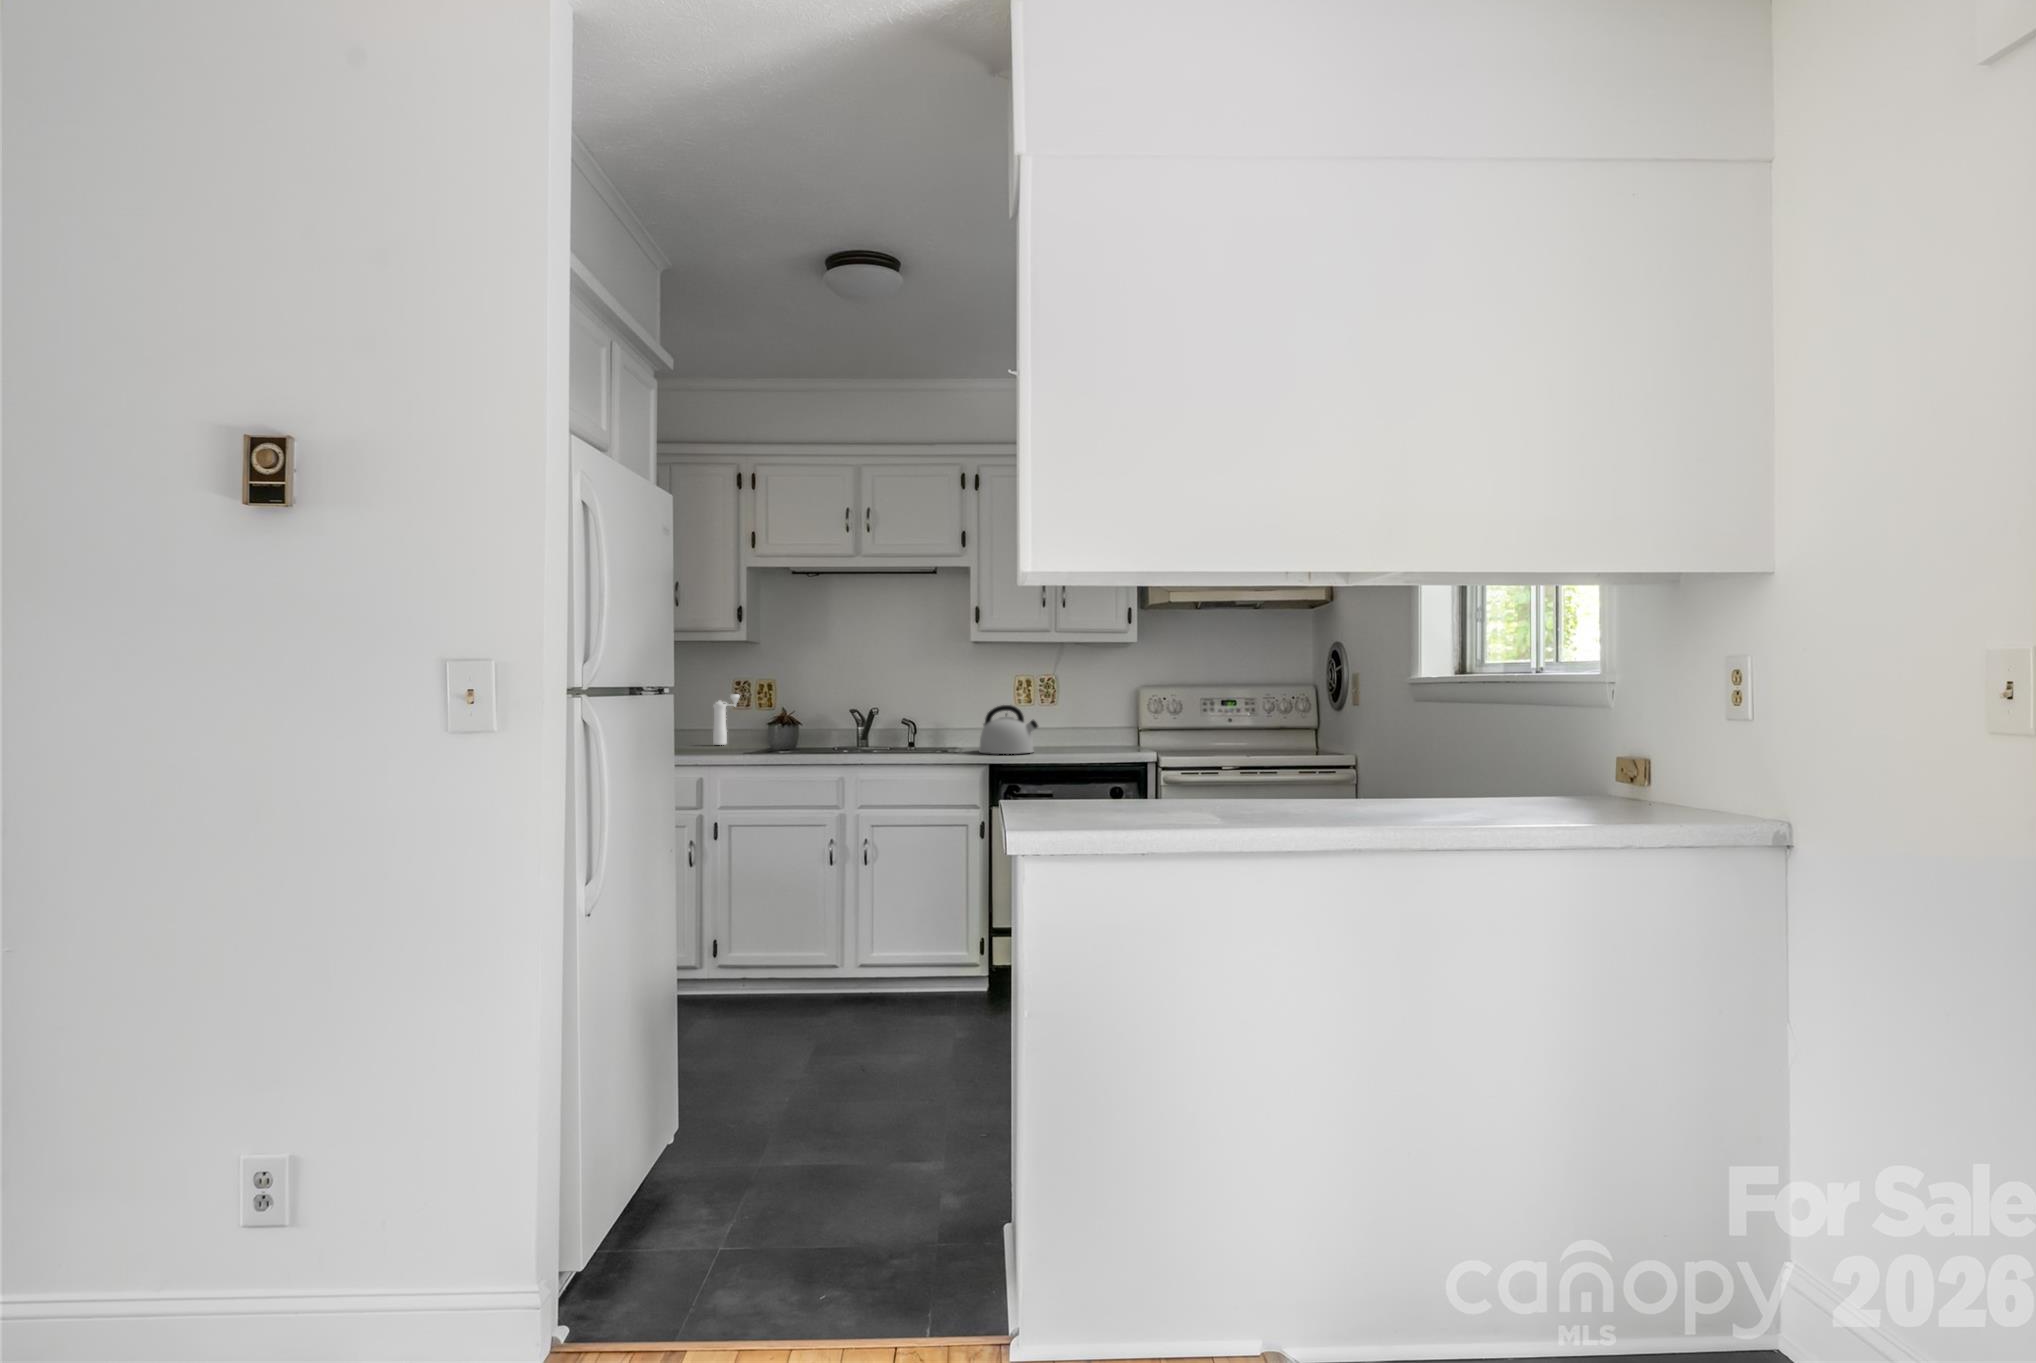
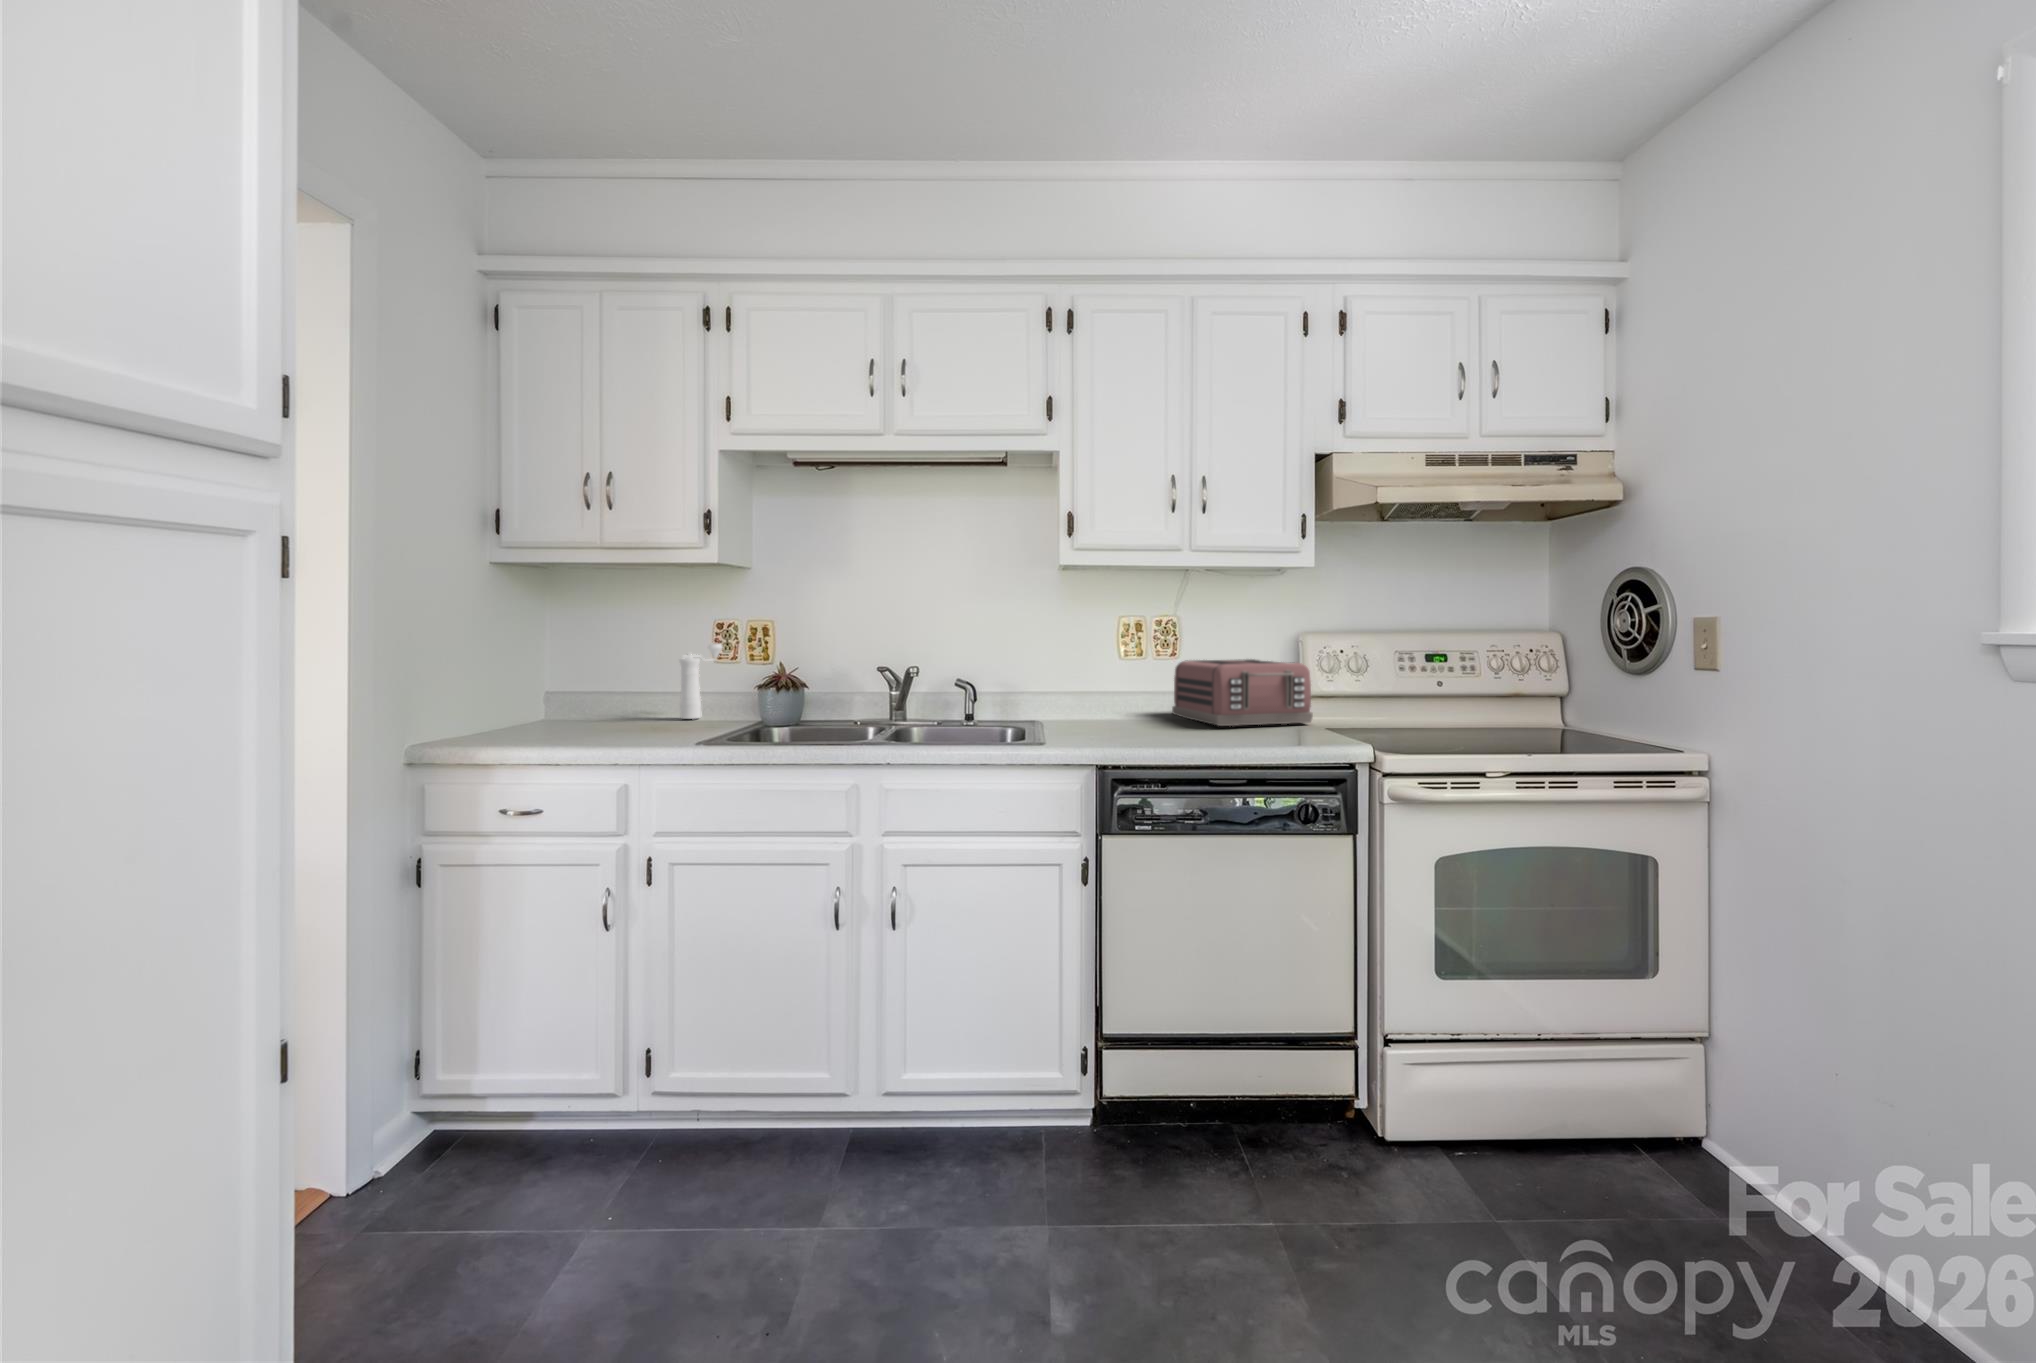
toaster: none [1050,704,1139,746] -> present [1172,659,1313,726]
kettle: present [980,705,1038,754] -> none [1075,665,1170,744]

